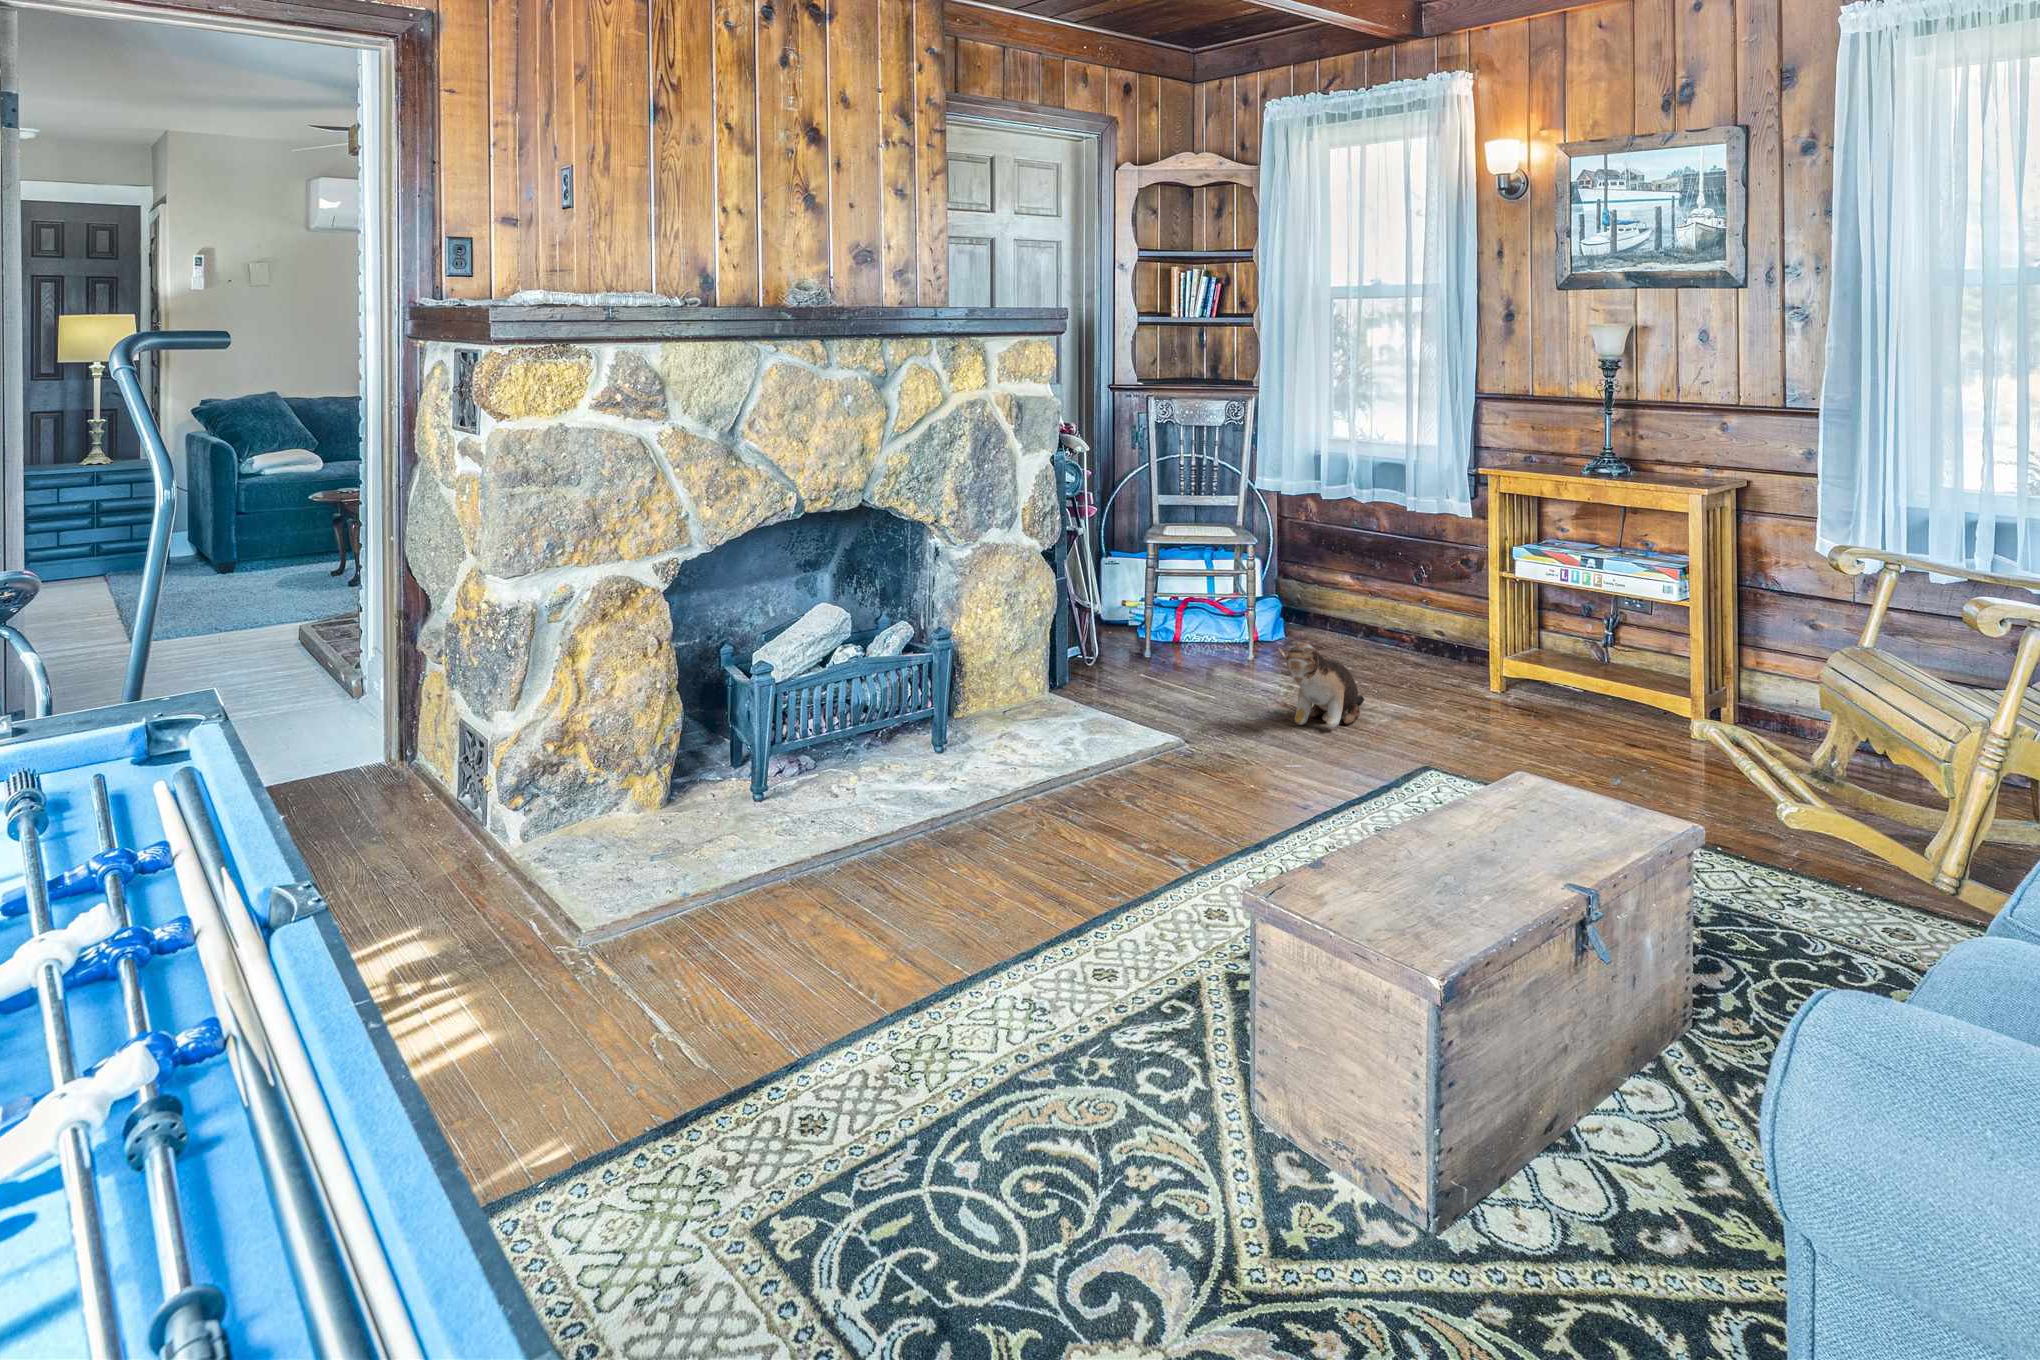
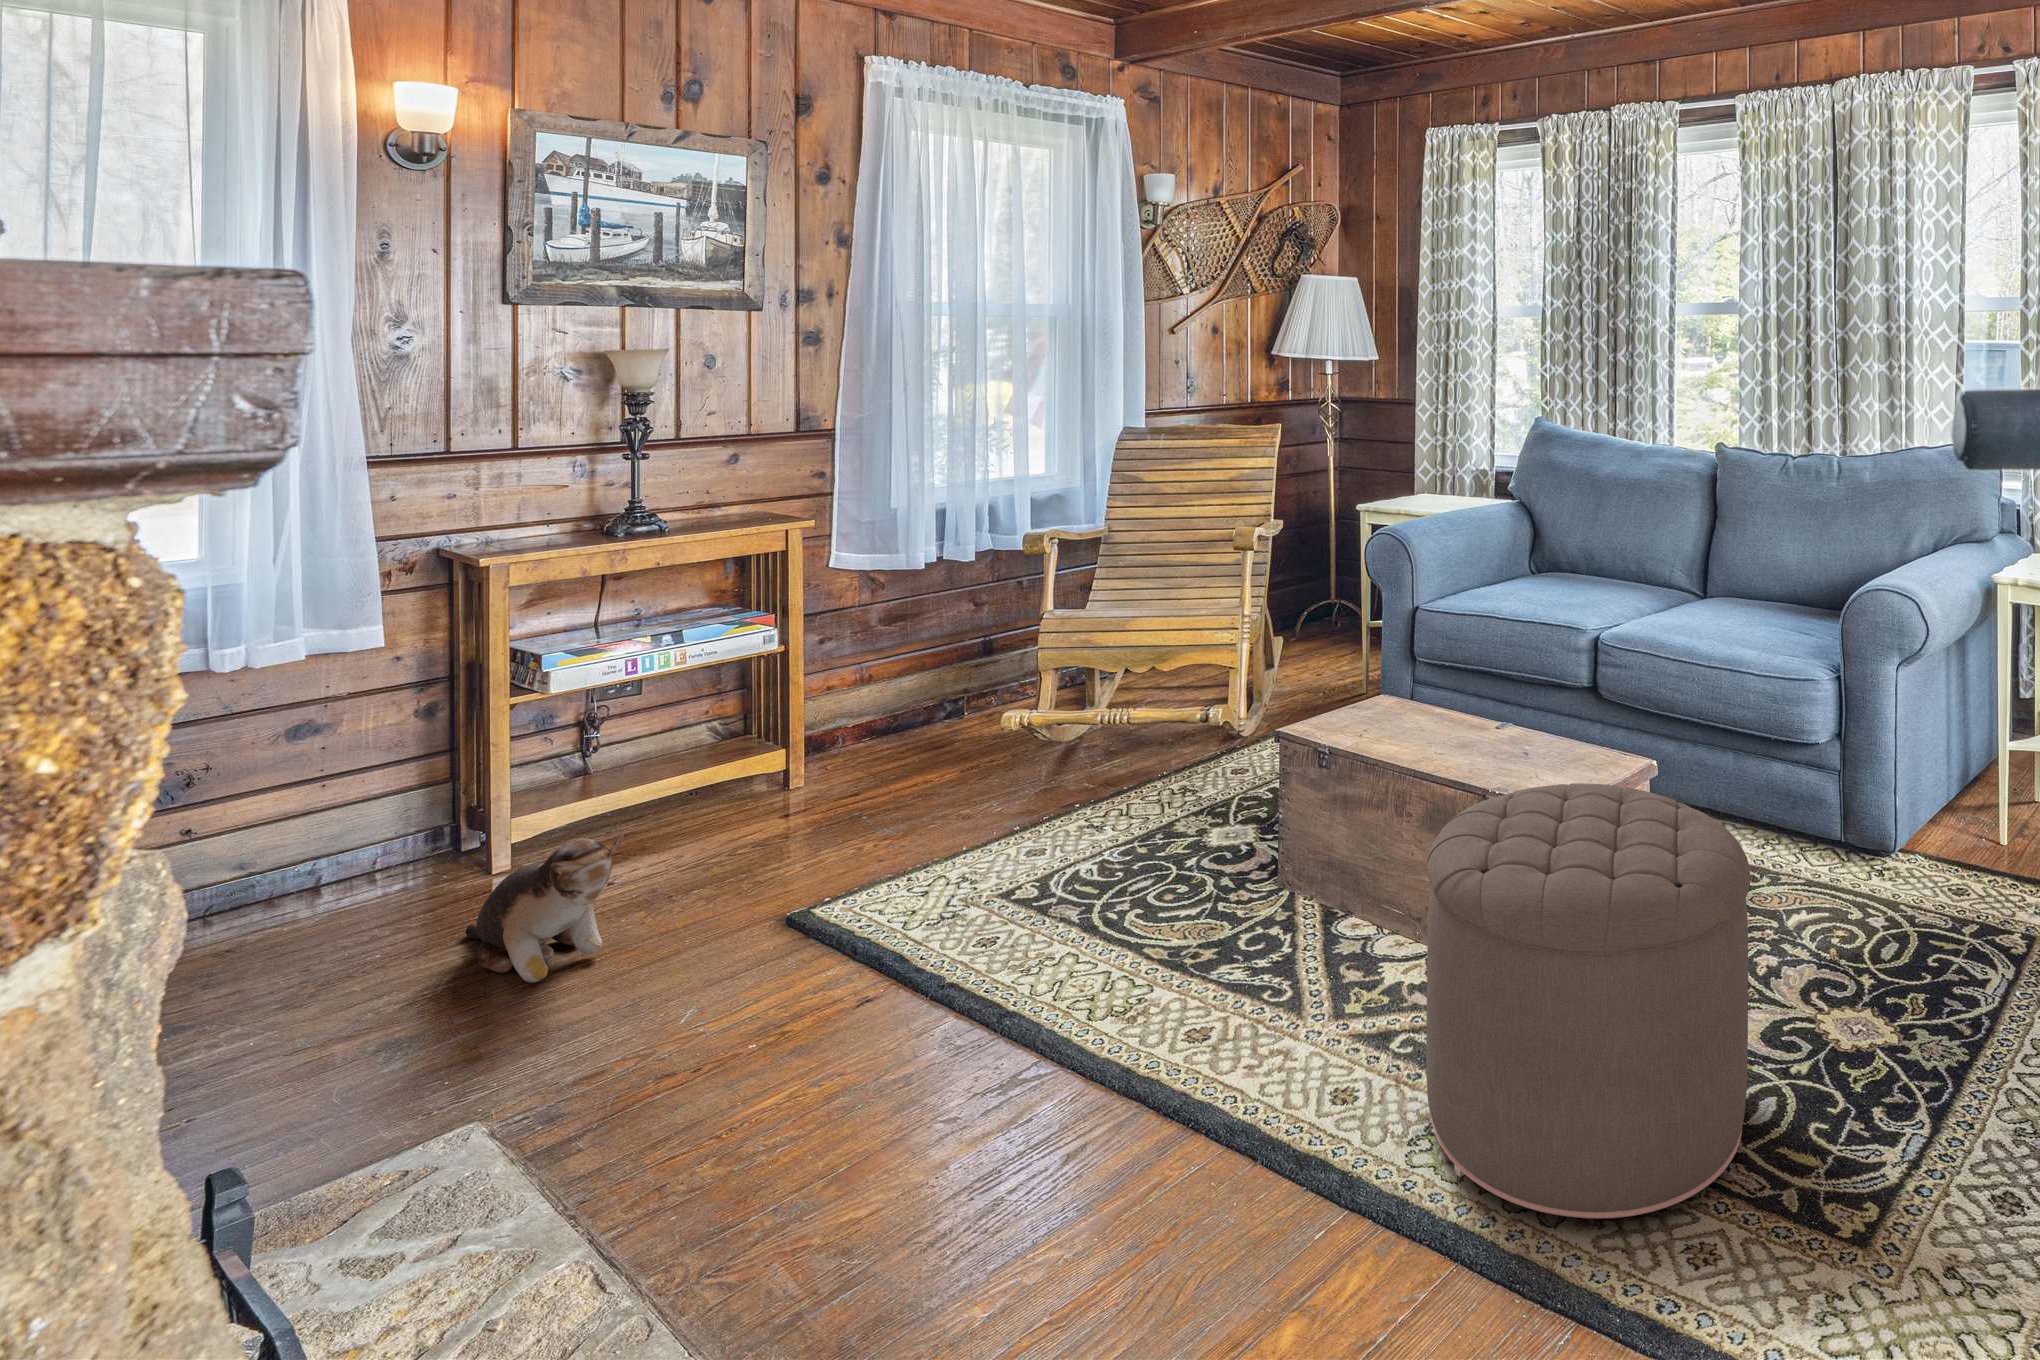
ottoman: none [840,762,1166,1177] -> present [1426,783,1751,1218]

